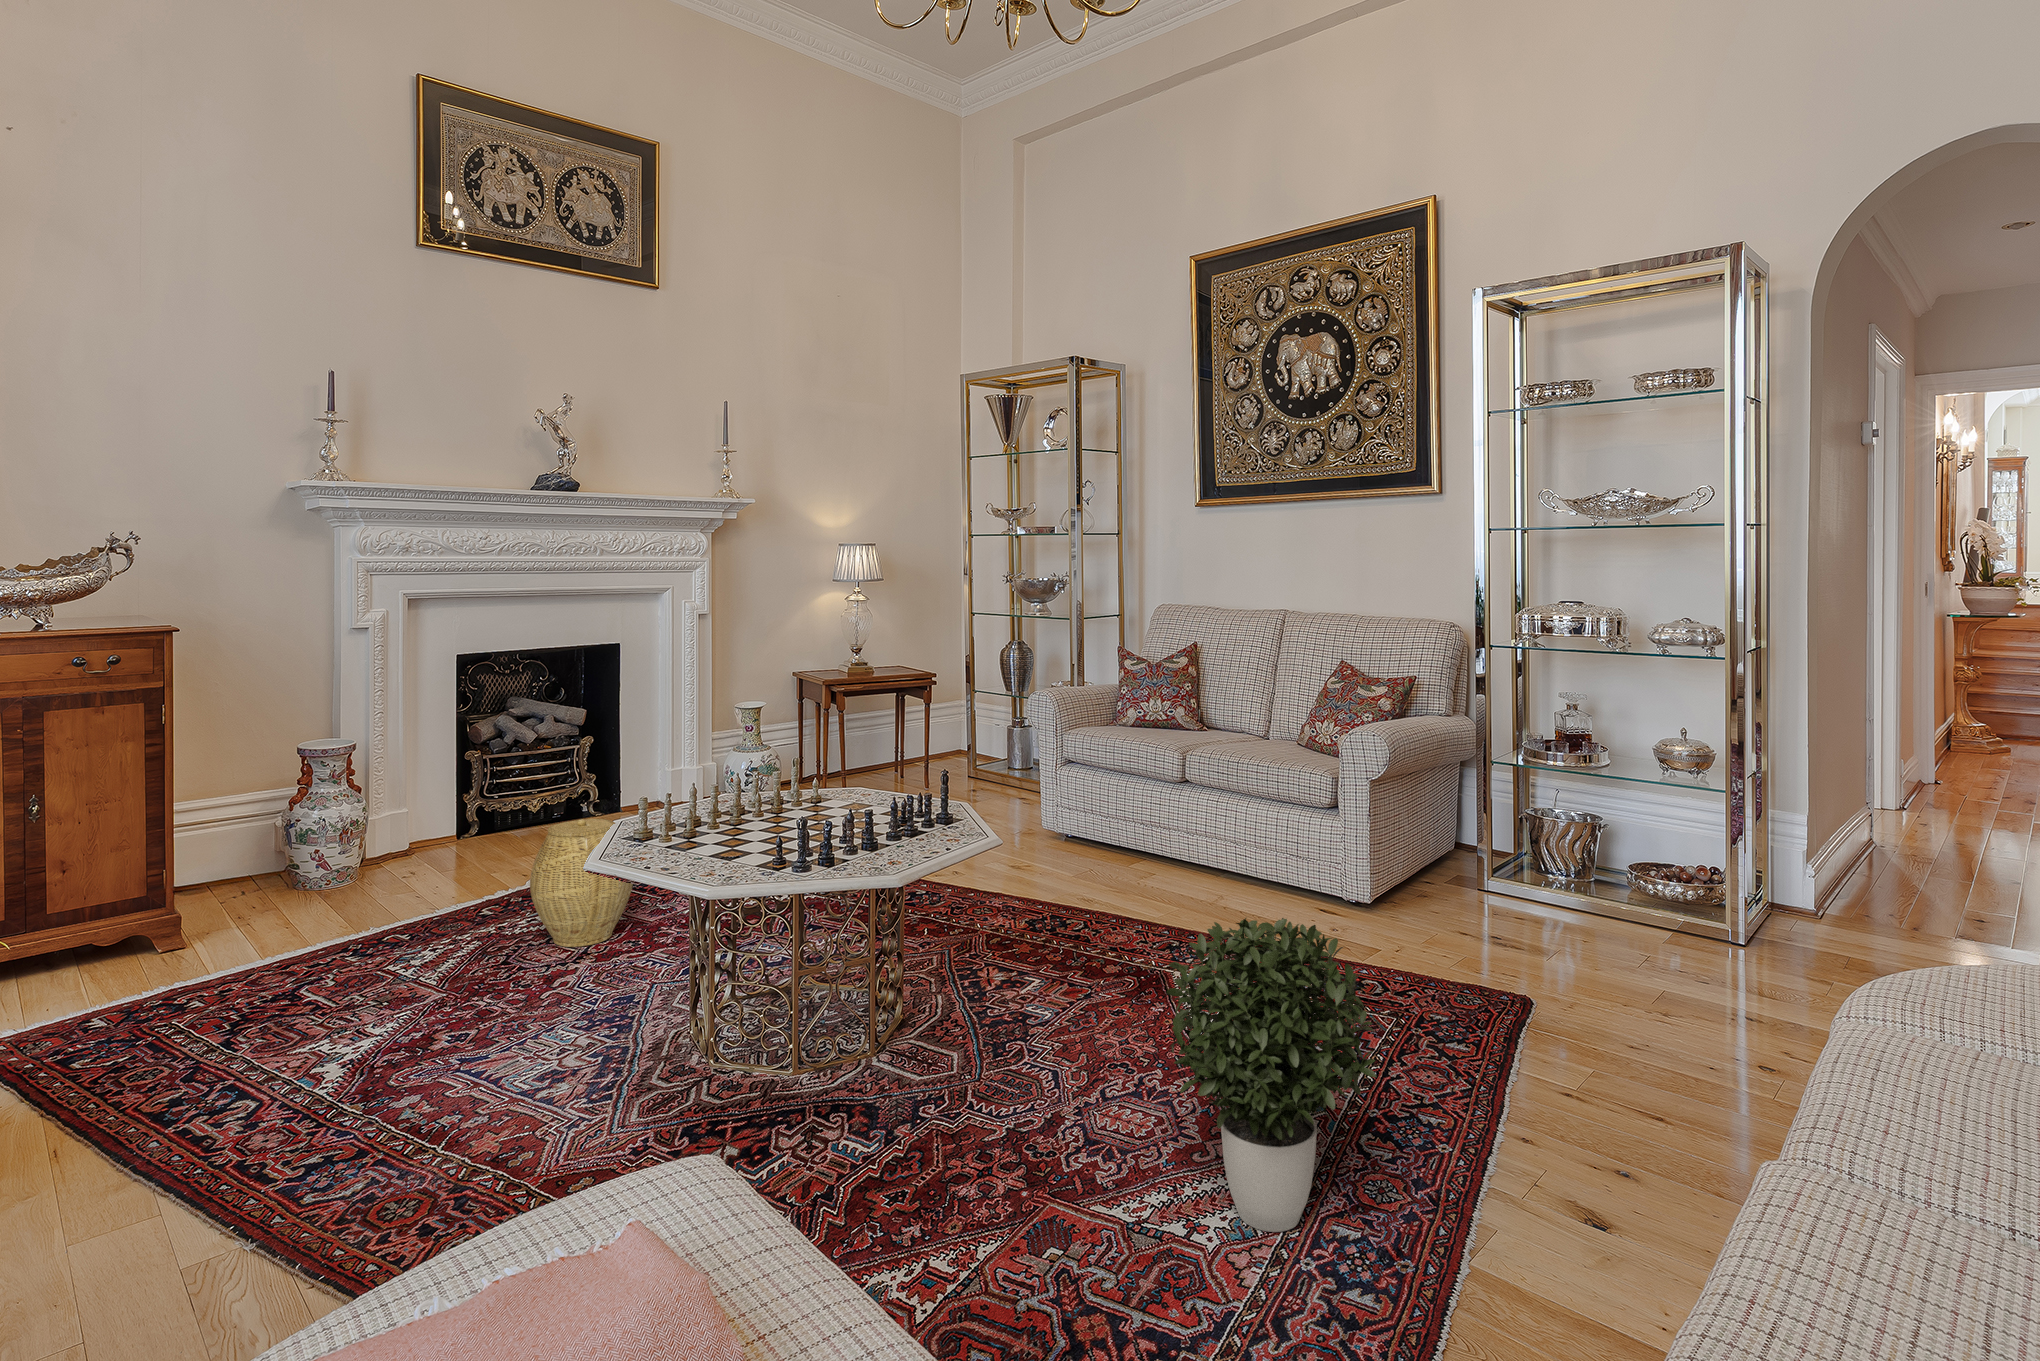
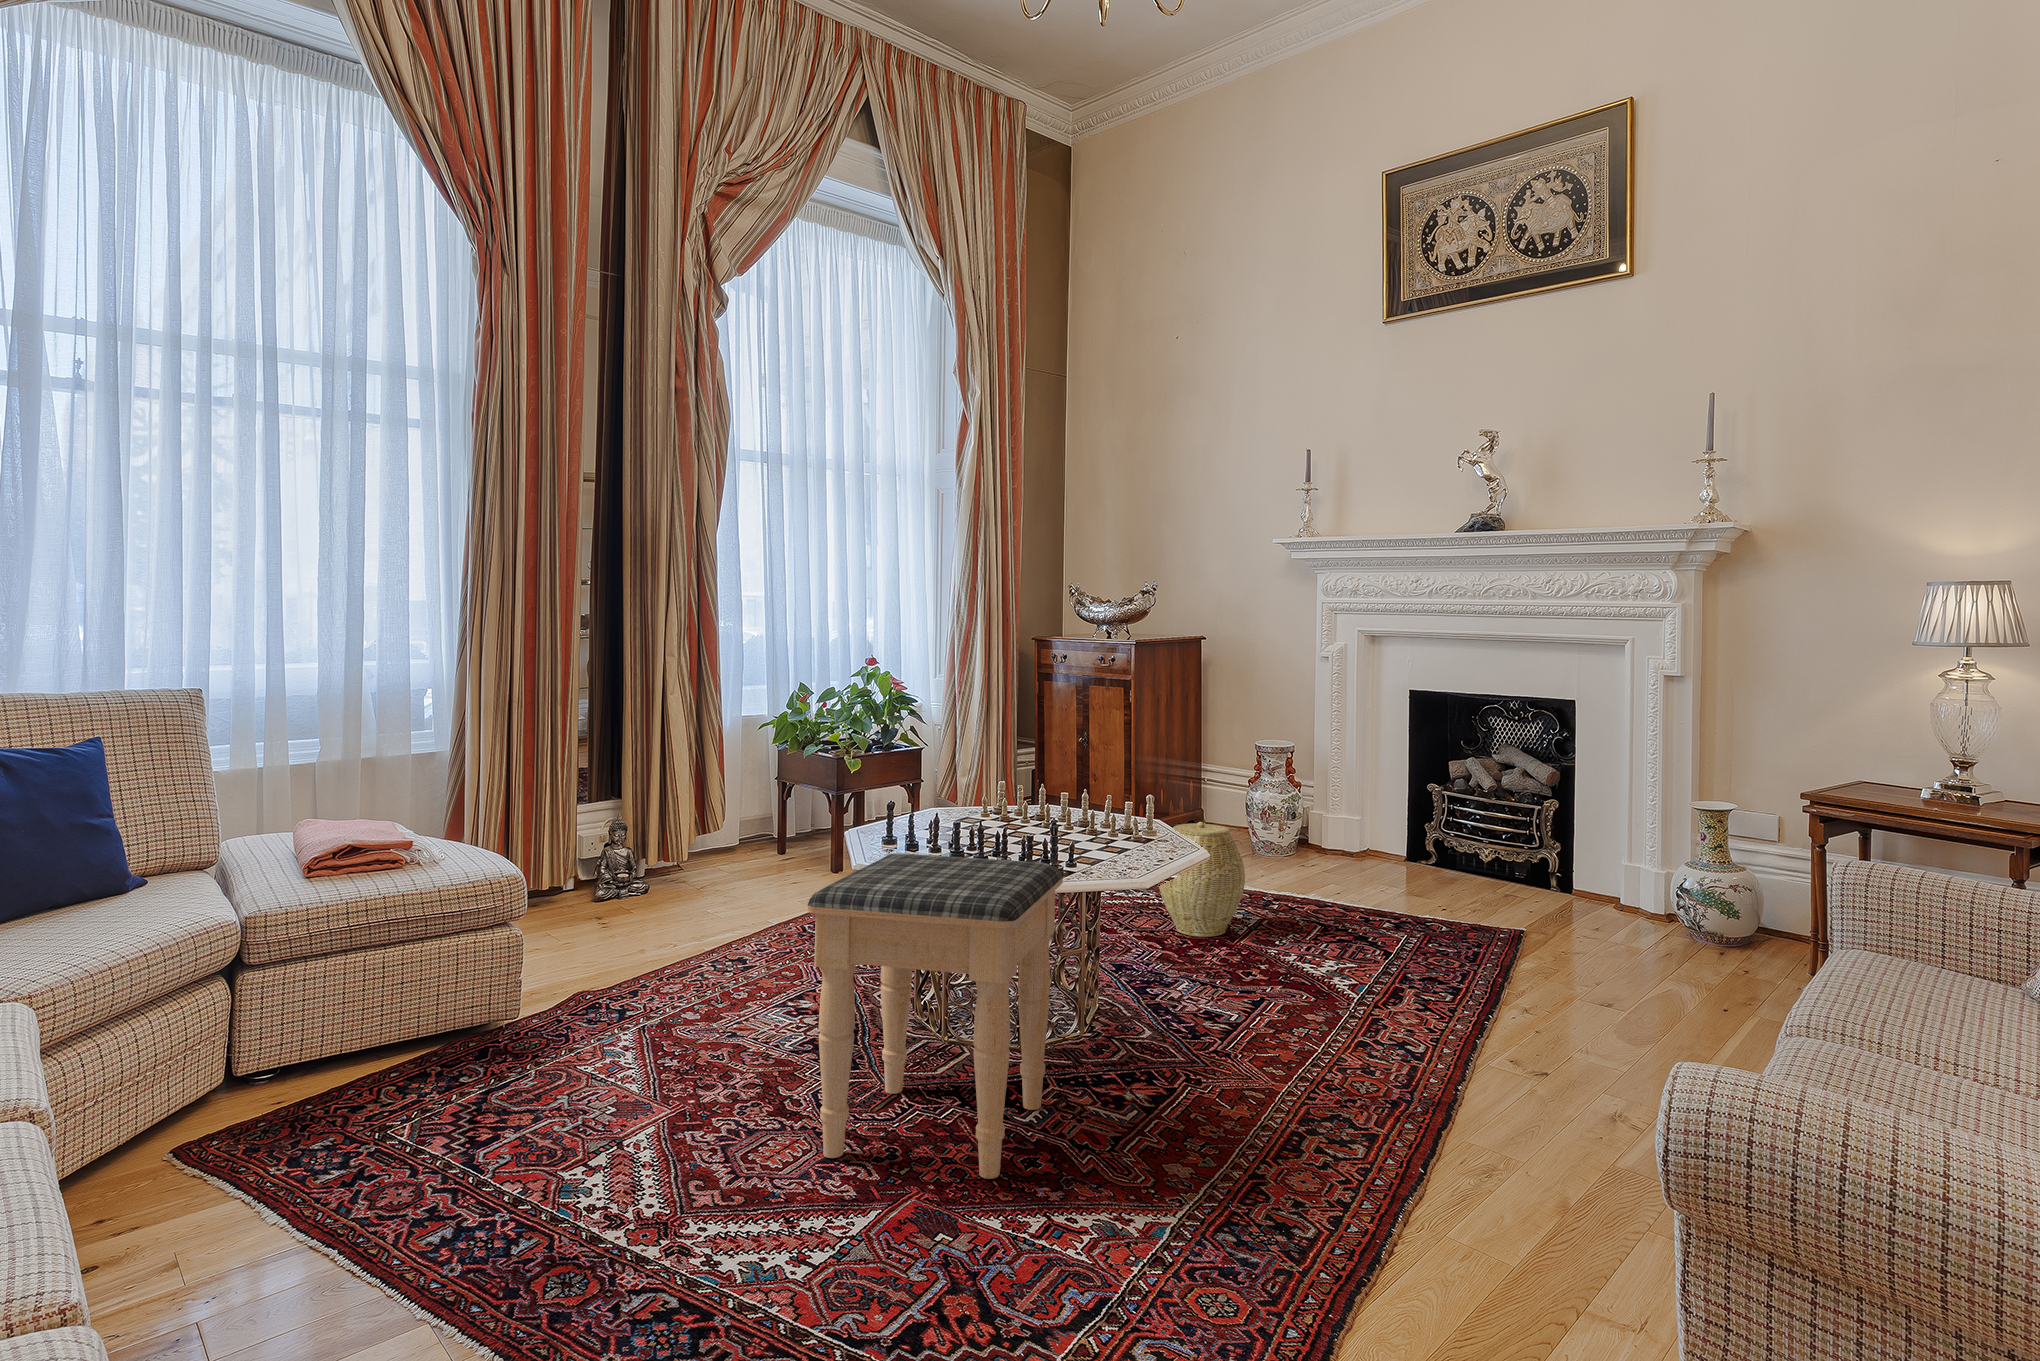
footstool: none [969,816,1187,1104] -> present [807,853,1063,1179]
potted plant: present [1166,918,1376,1232] -> none [476,904,696,1224]

